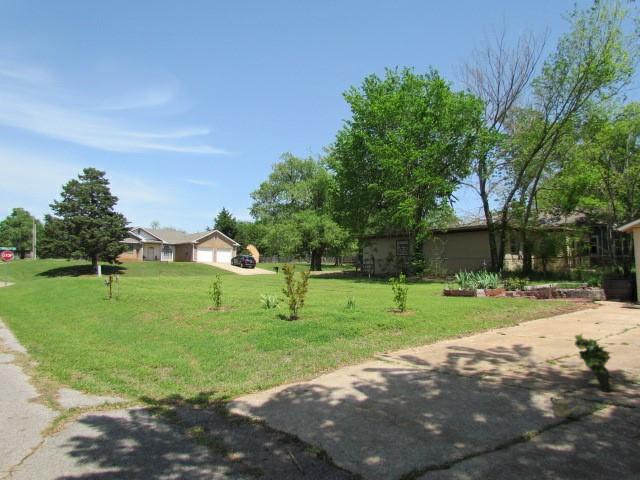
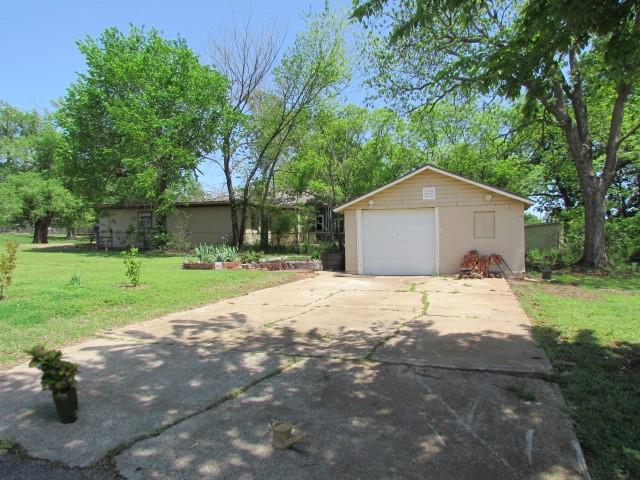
potted plant: present [575,334,611,392] -> present [23,344,82,423]

